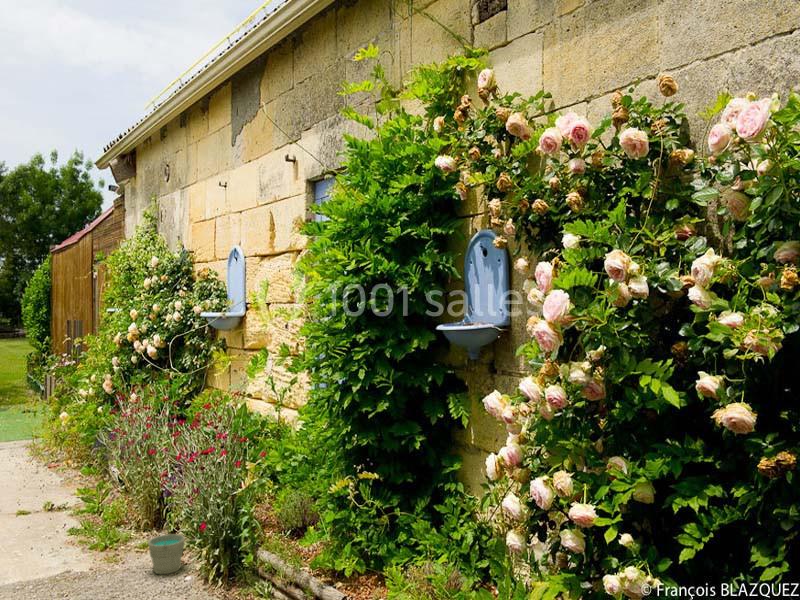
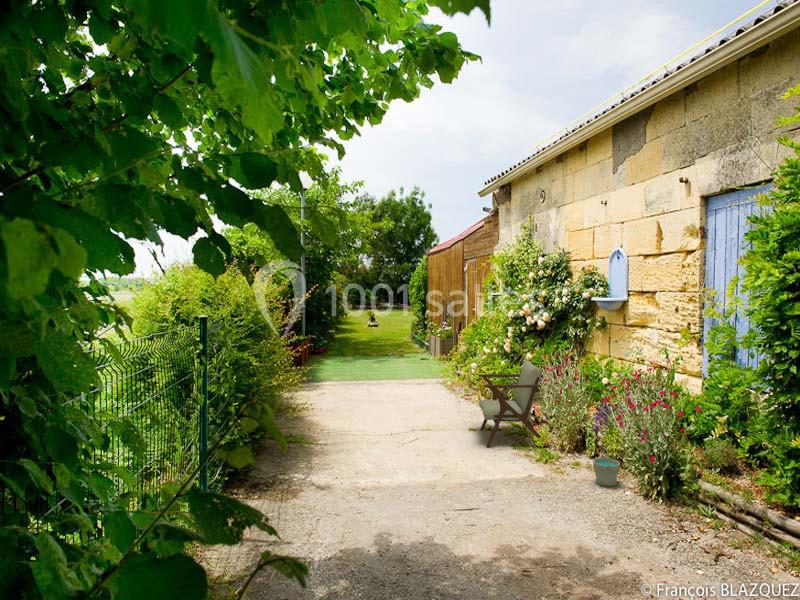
lounge chair: none [18,405,126,542] -> present [479,360,550,447]

